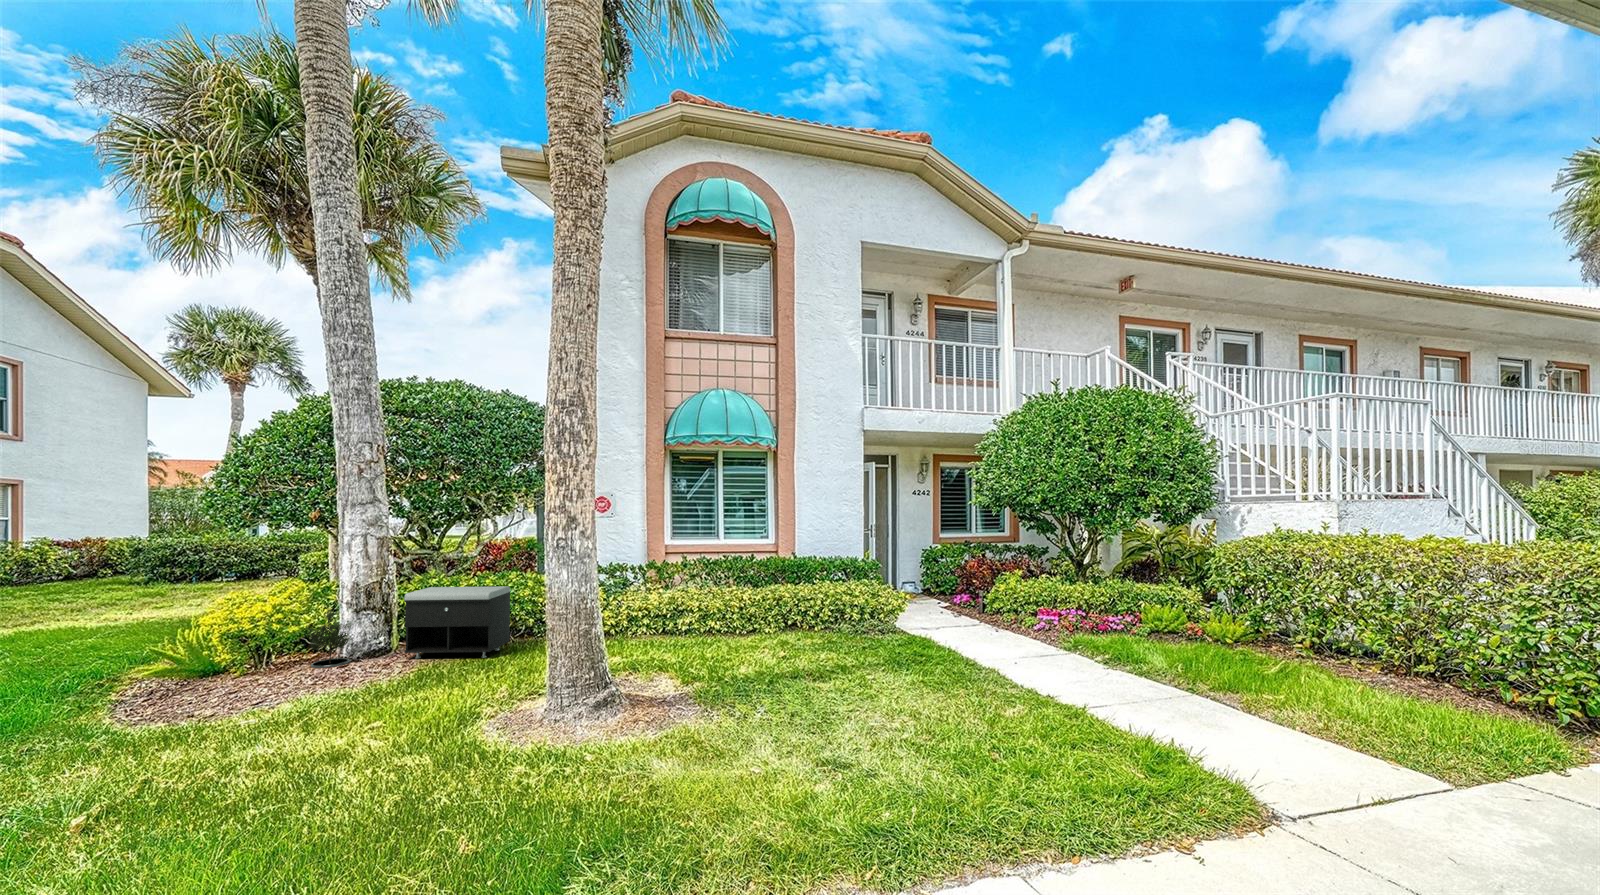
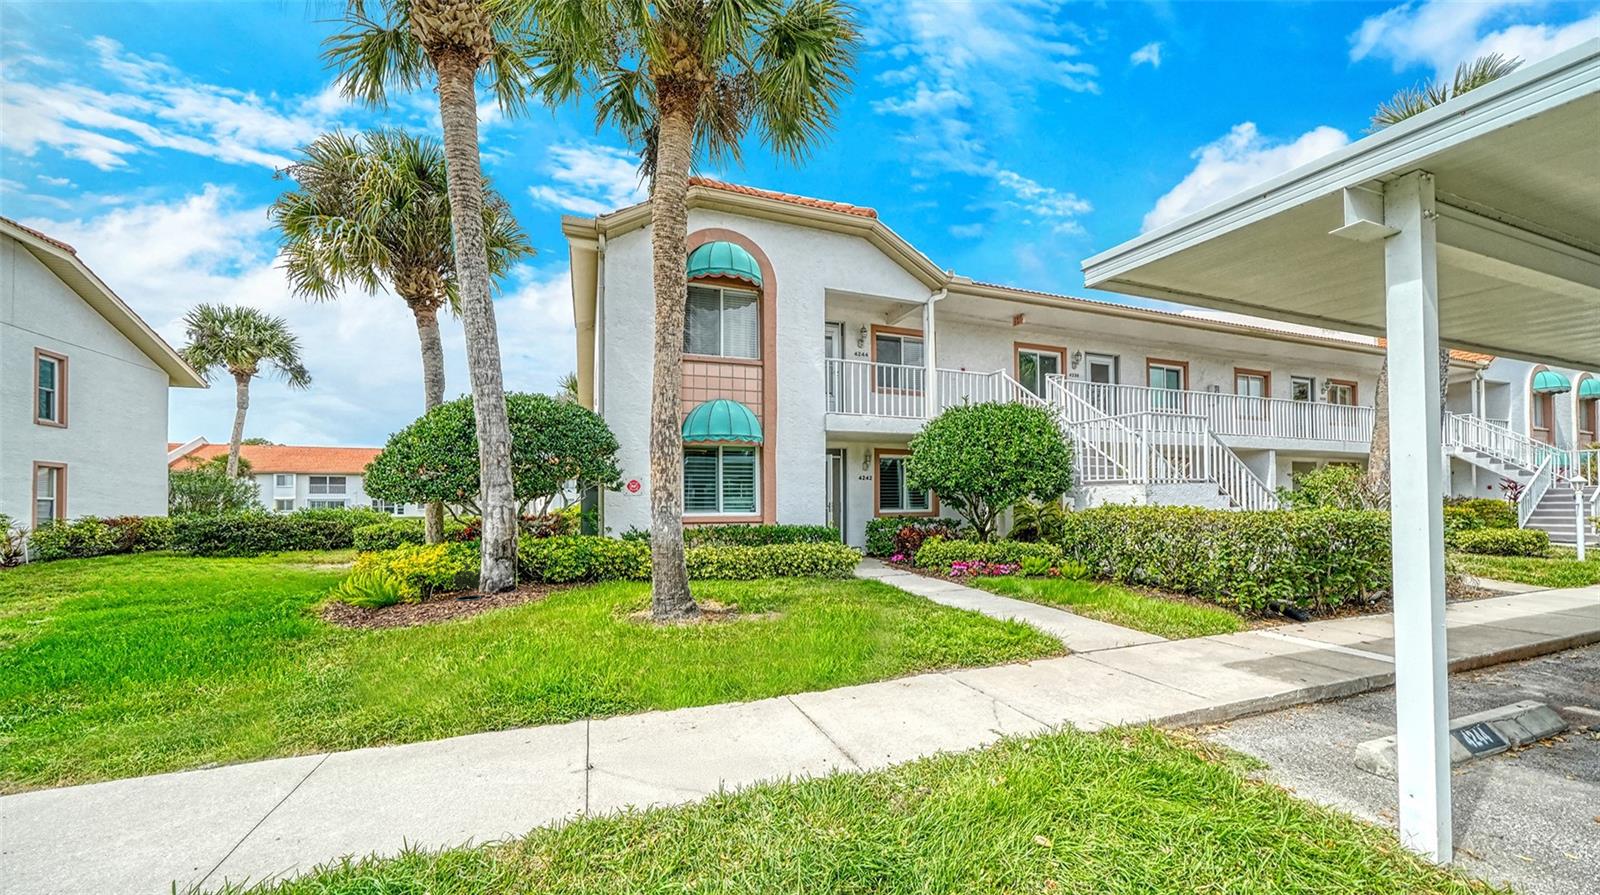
storage bench: present [404,586,510,658] -> none [519,545,588,595]

